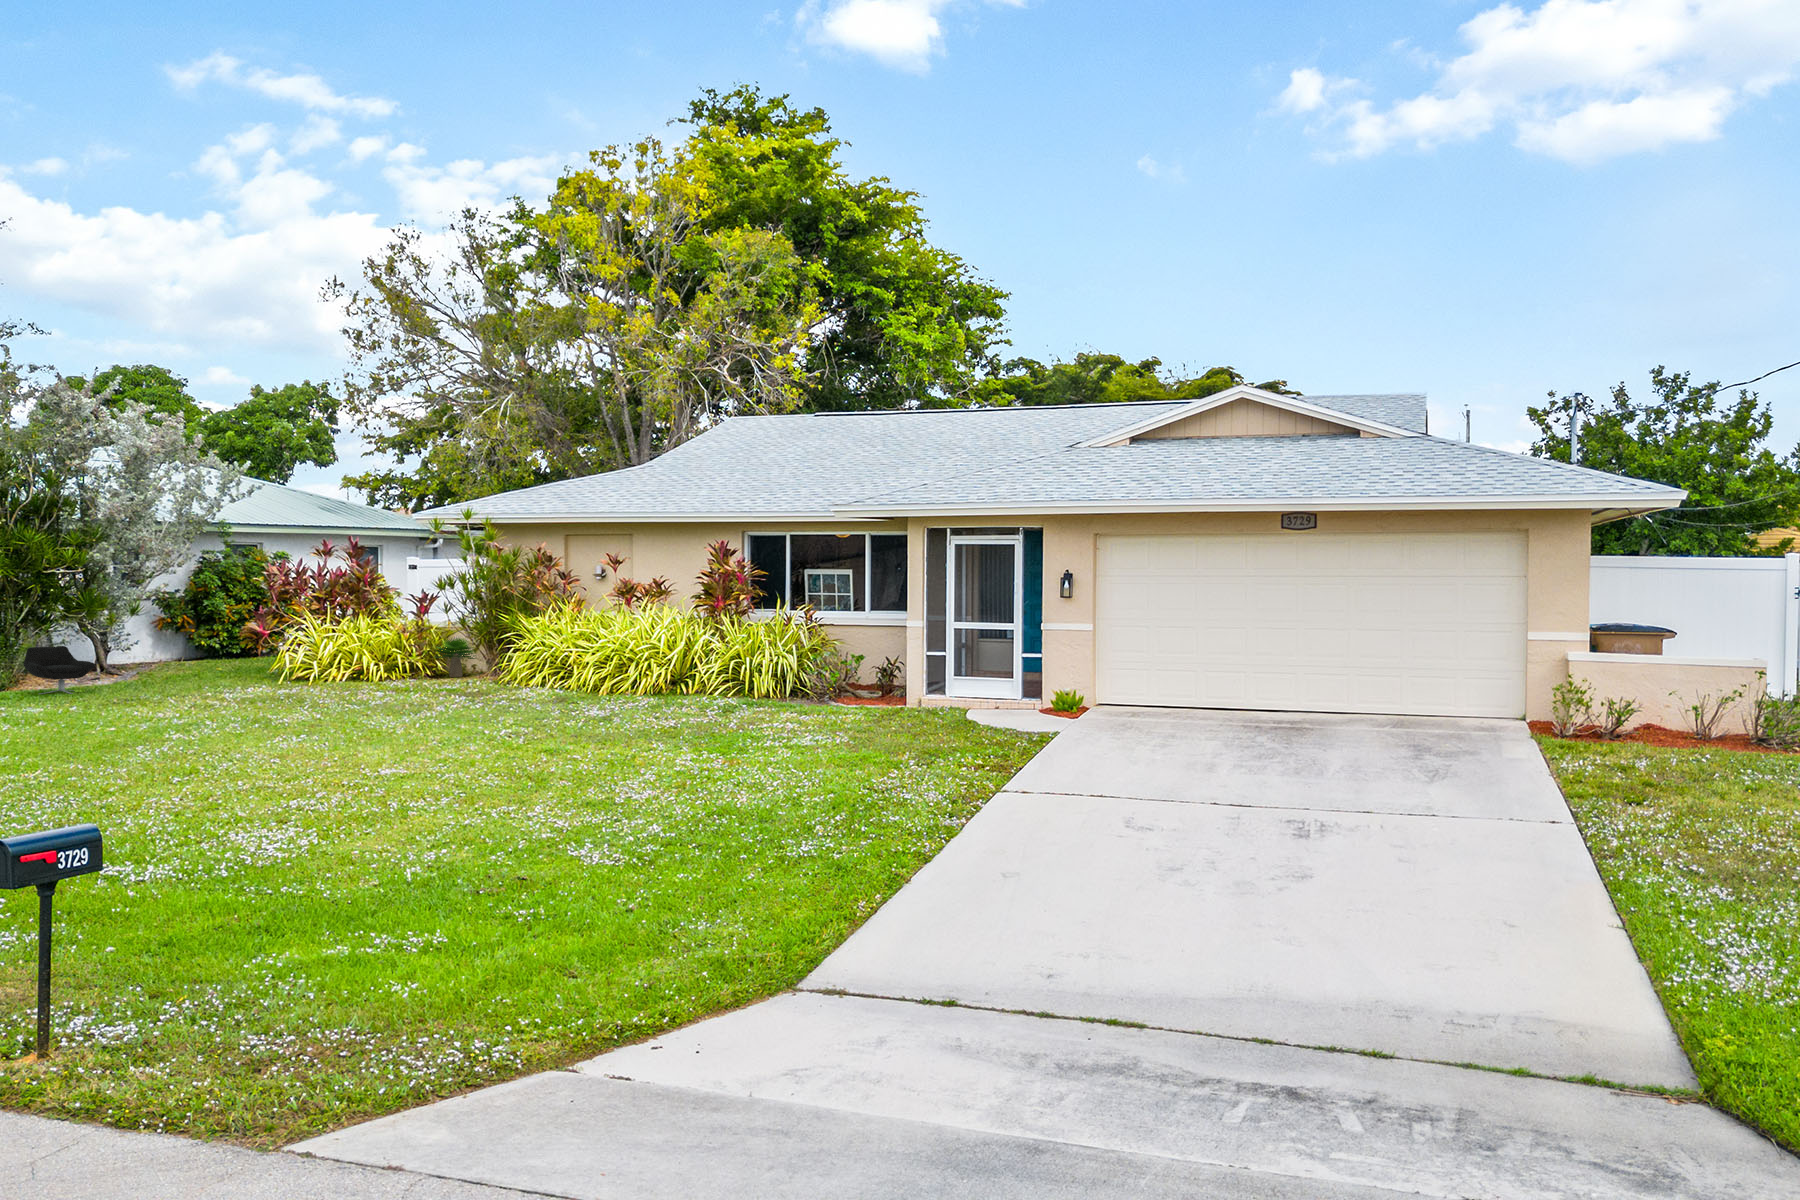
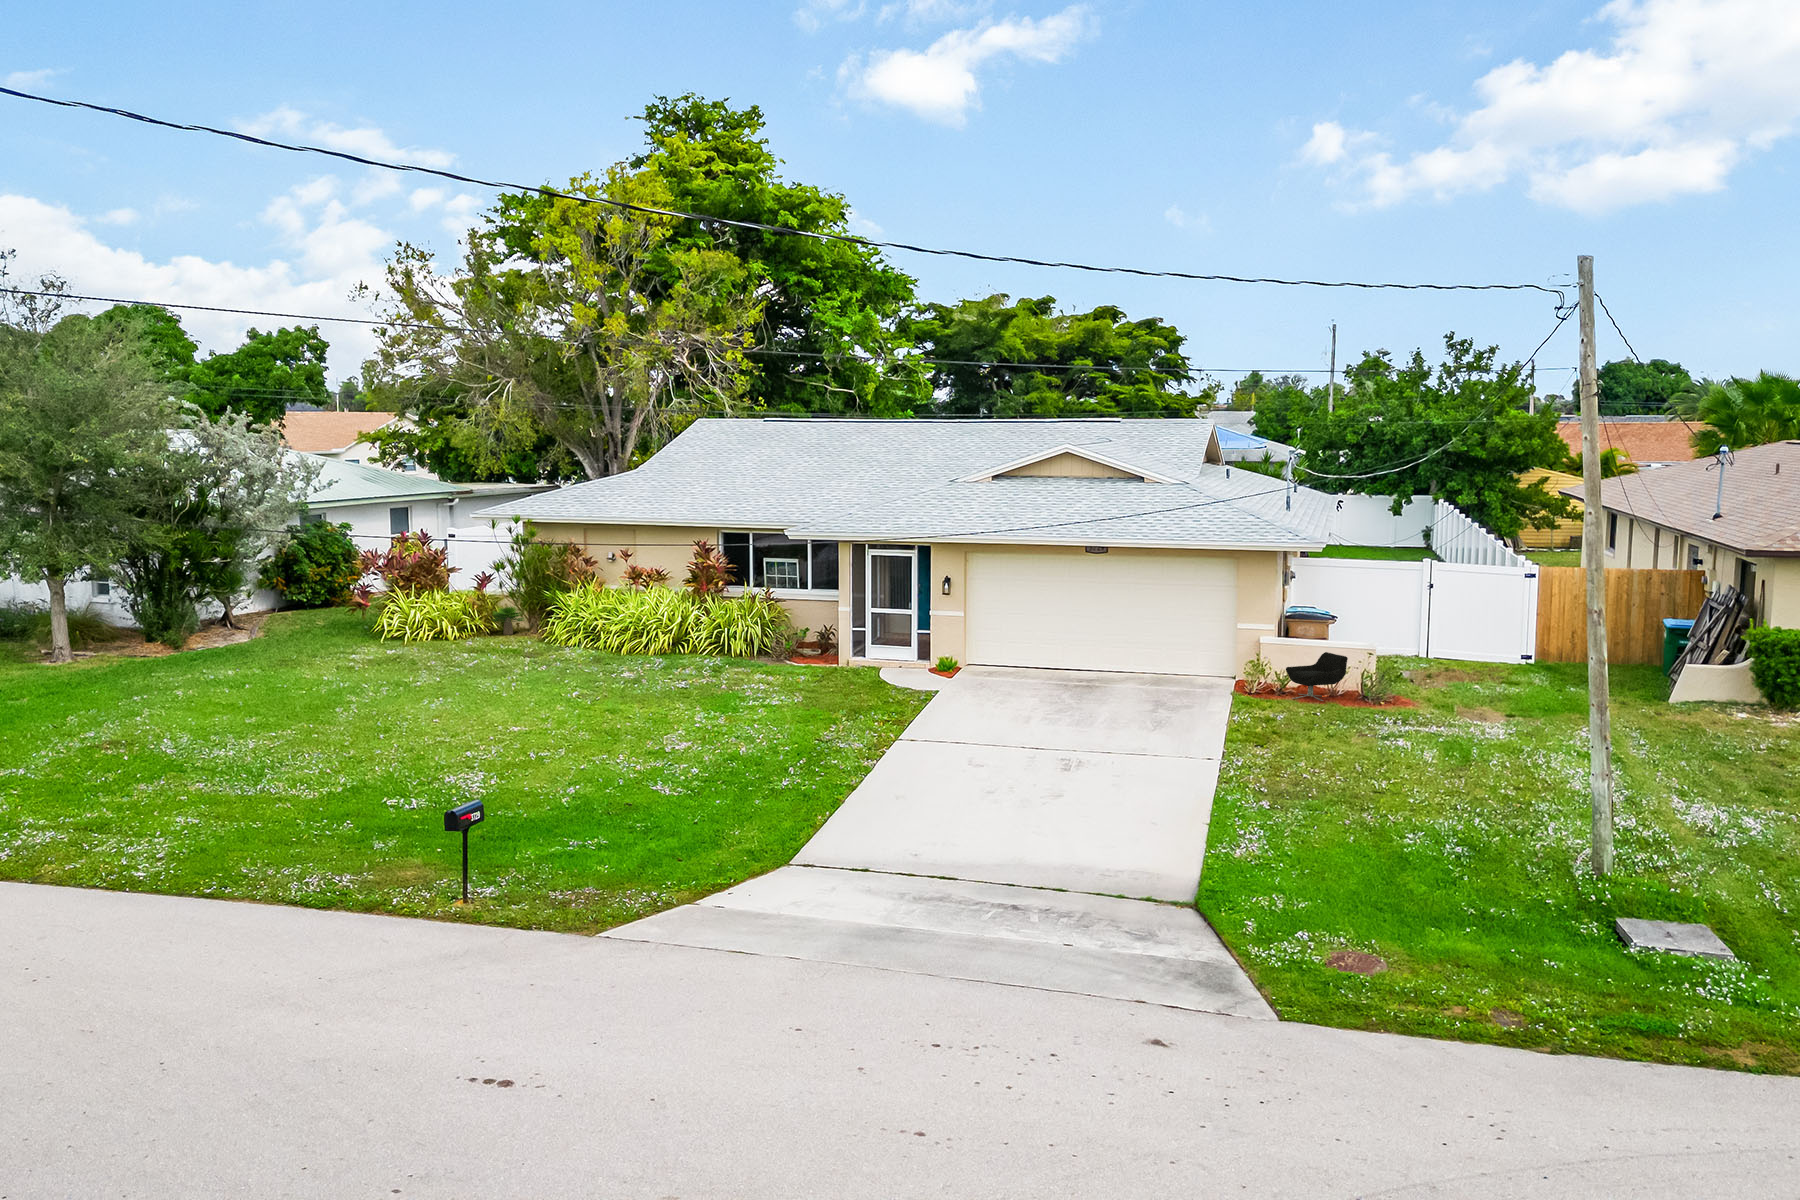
lounge chair: present [23,646,95,694] -> present [1286,652,1348,701]

